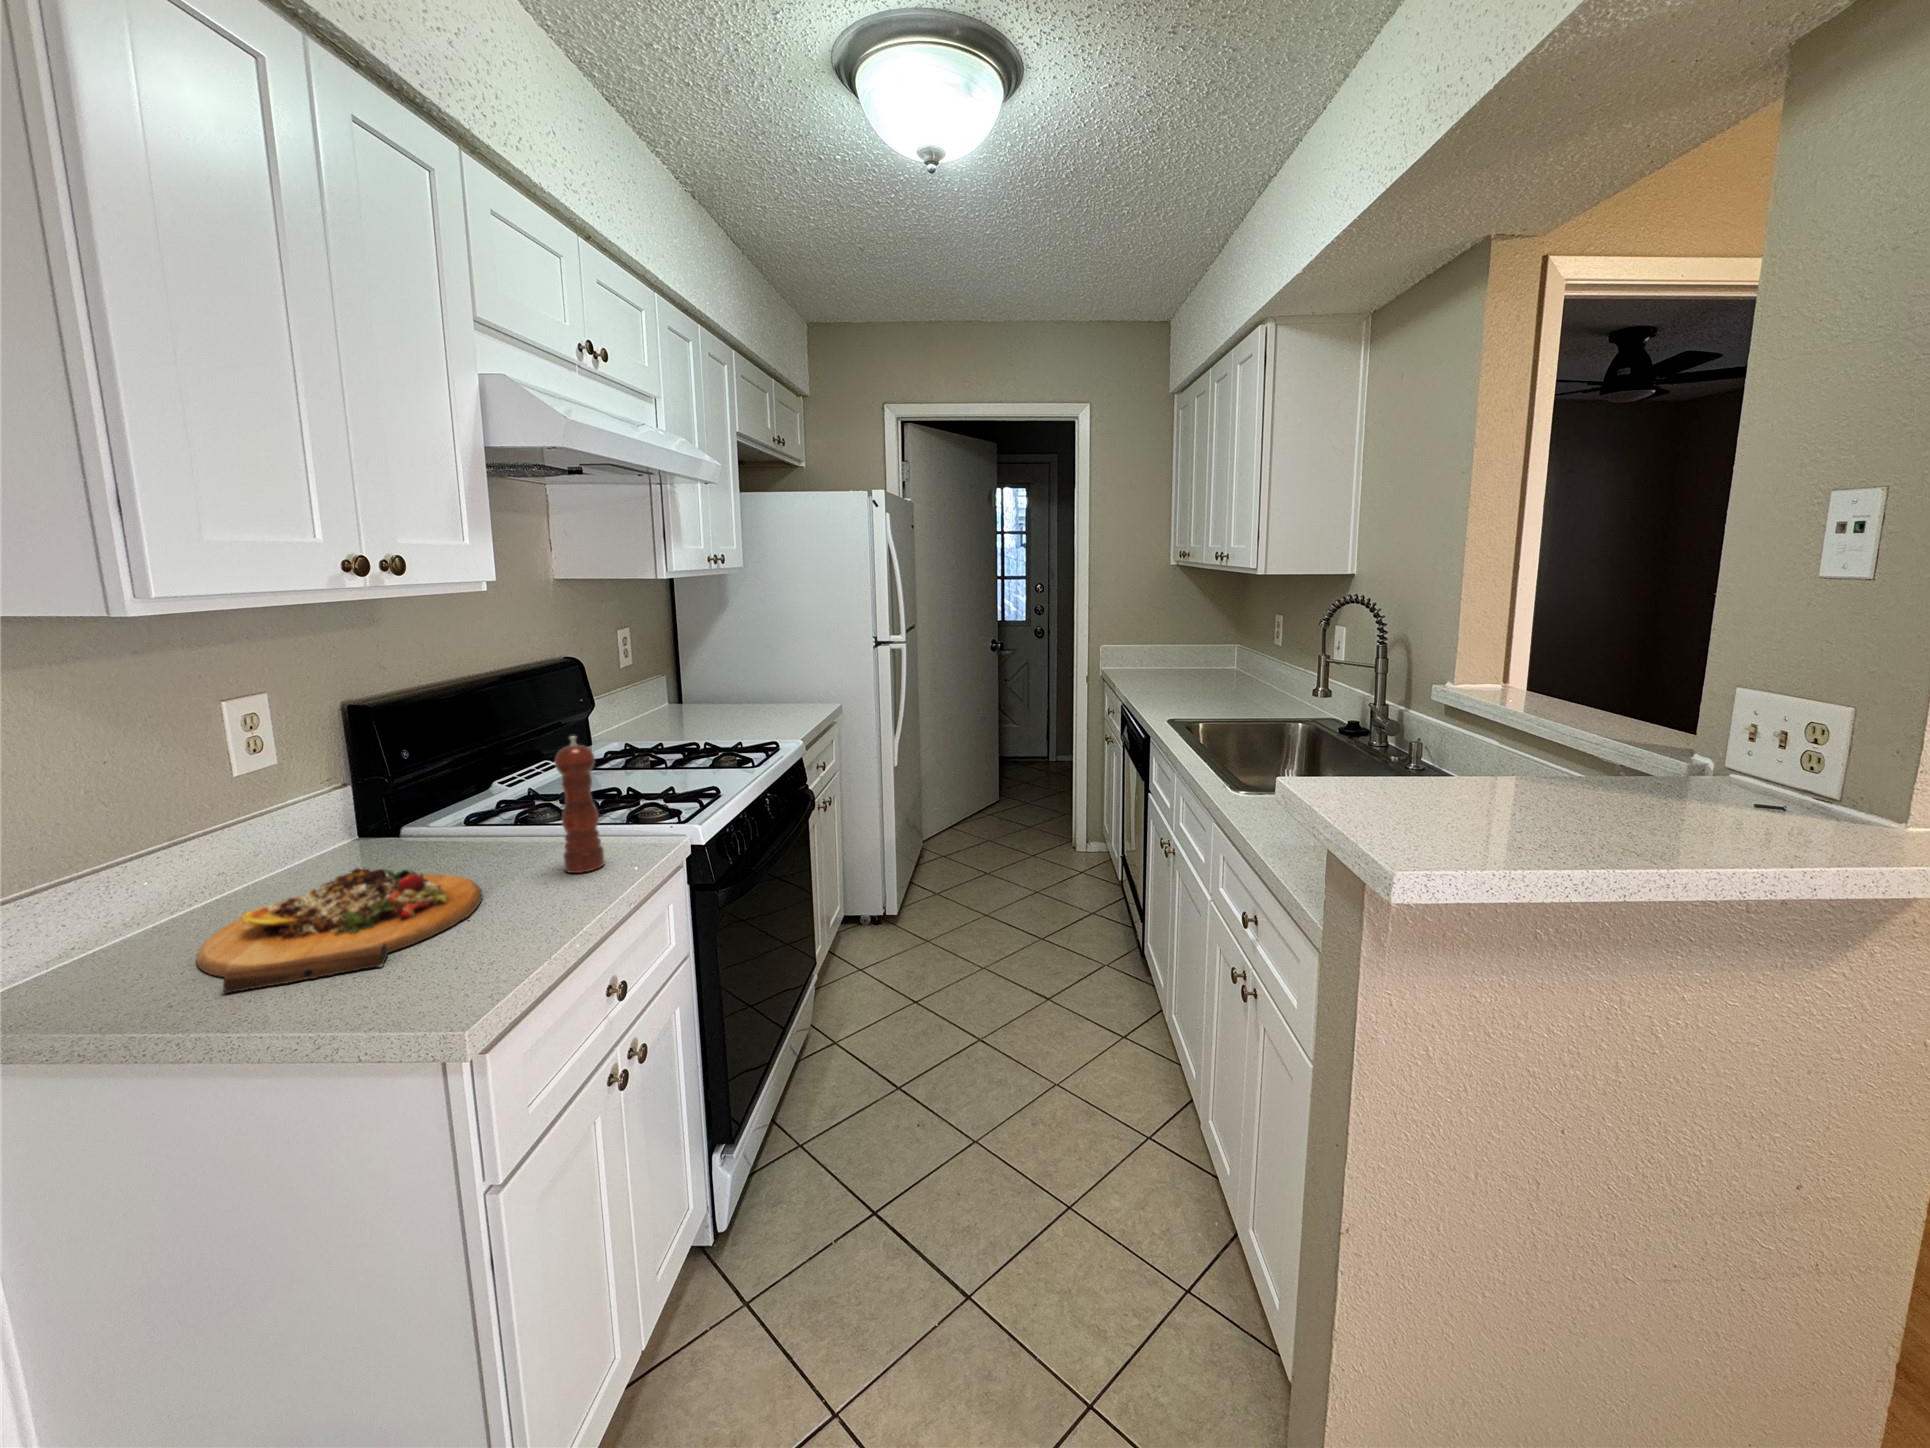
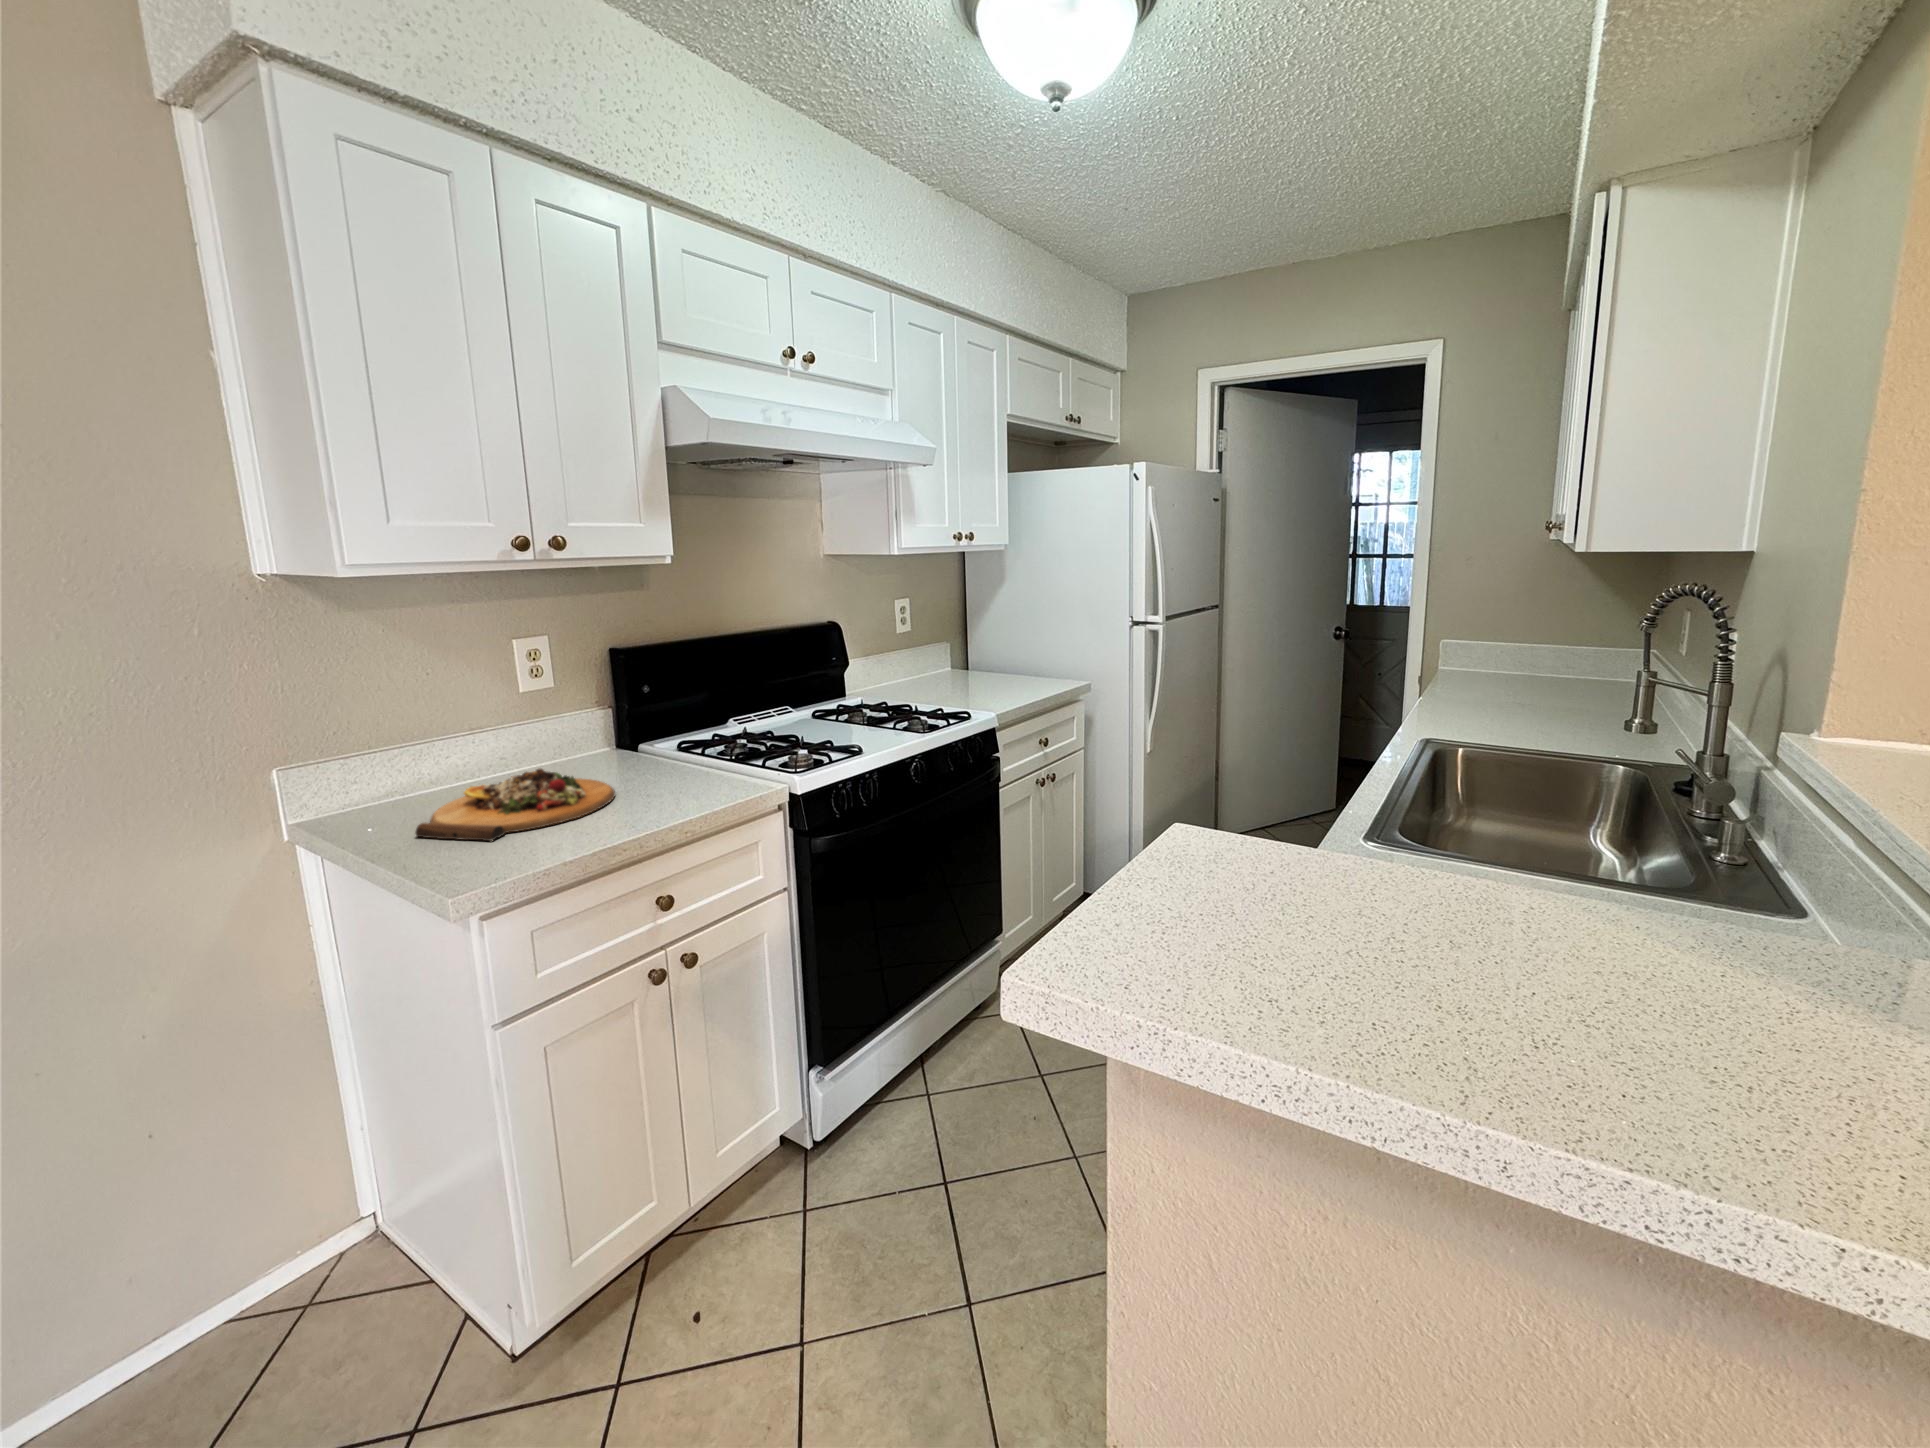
pepper mill: present [555,736,605,873] -> none [665,688,705,801]

